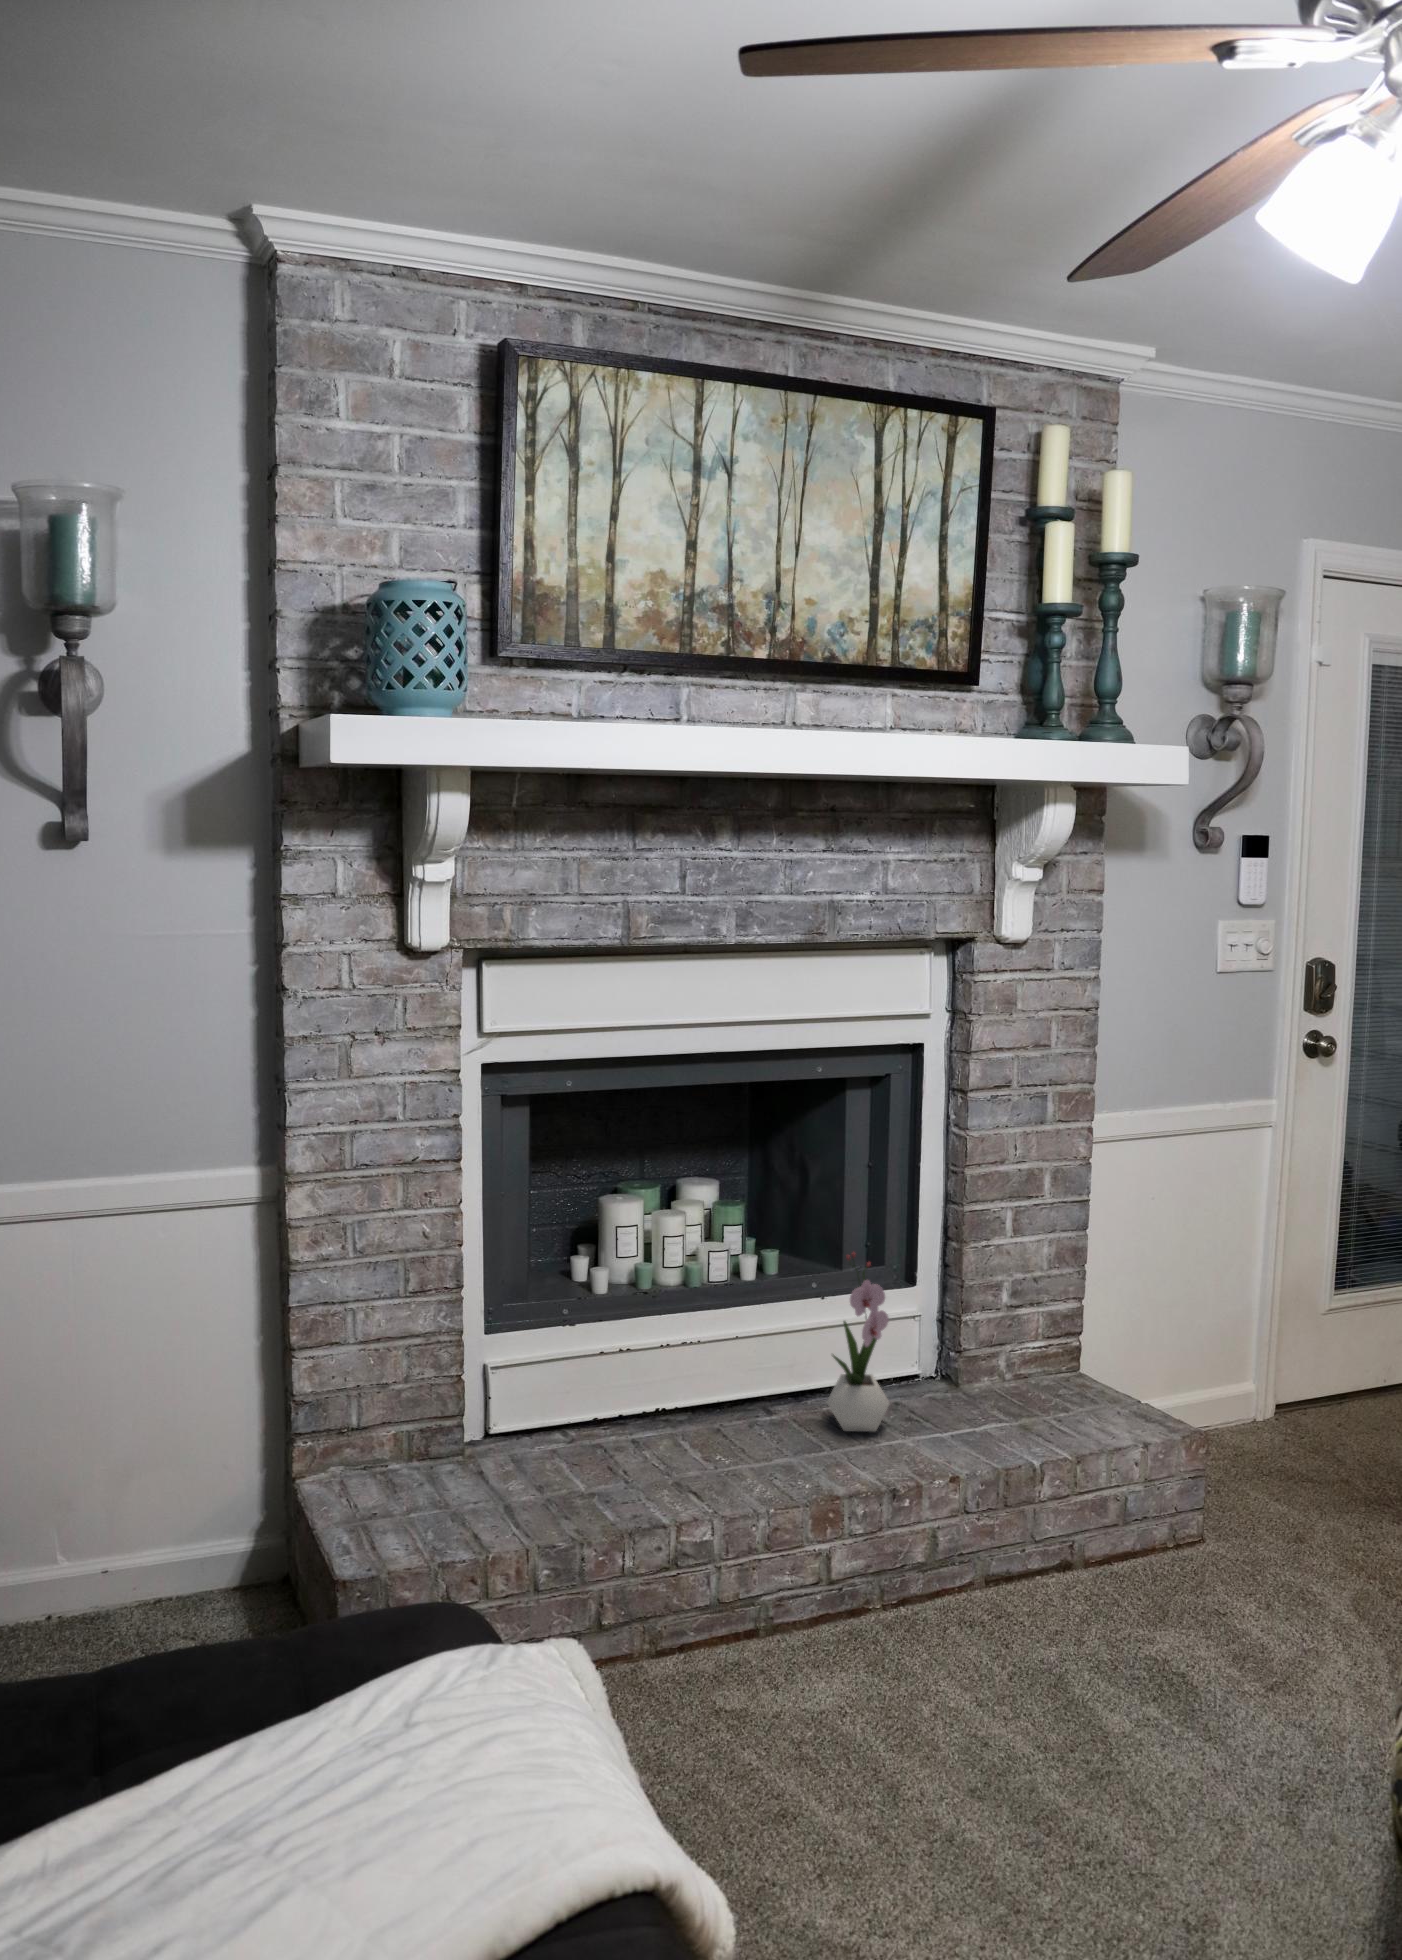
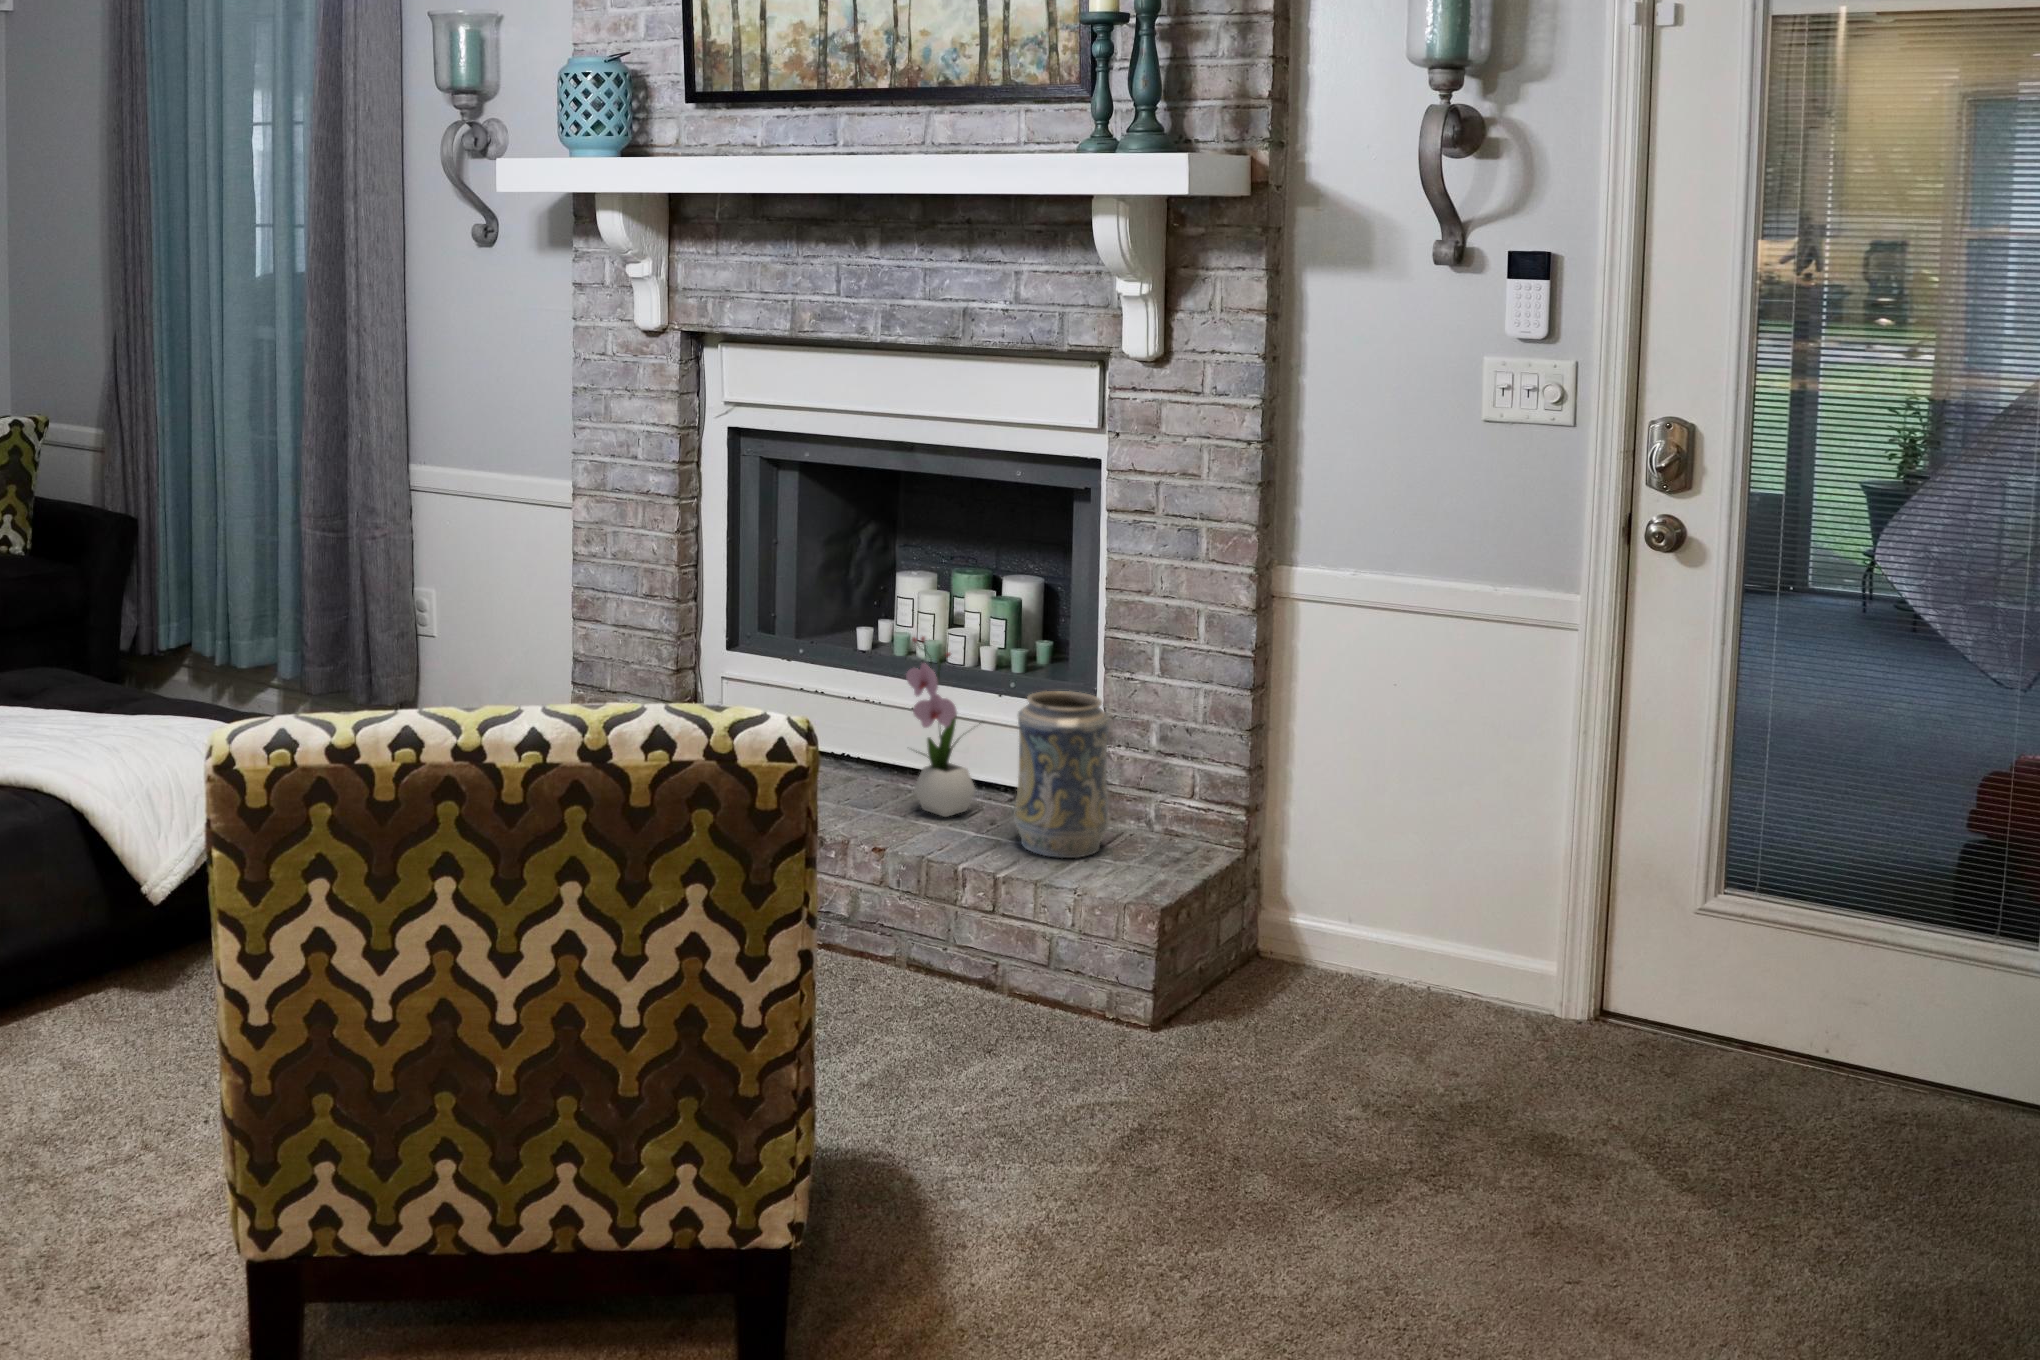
decorative vase: none [951,1271,1048,1439] -> present [1014,691,1110,858]

